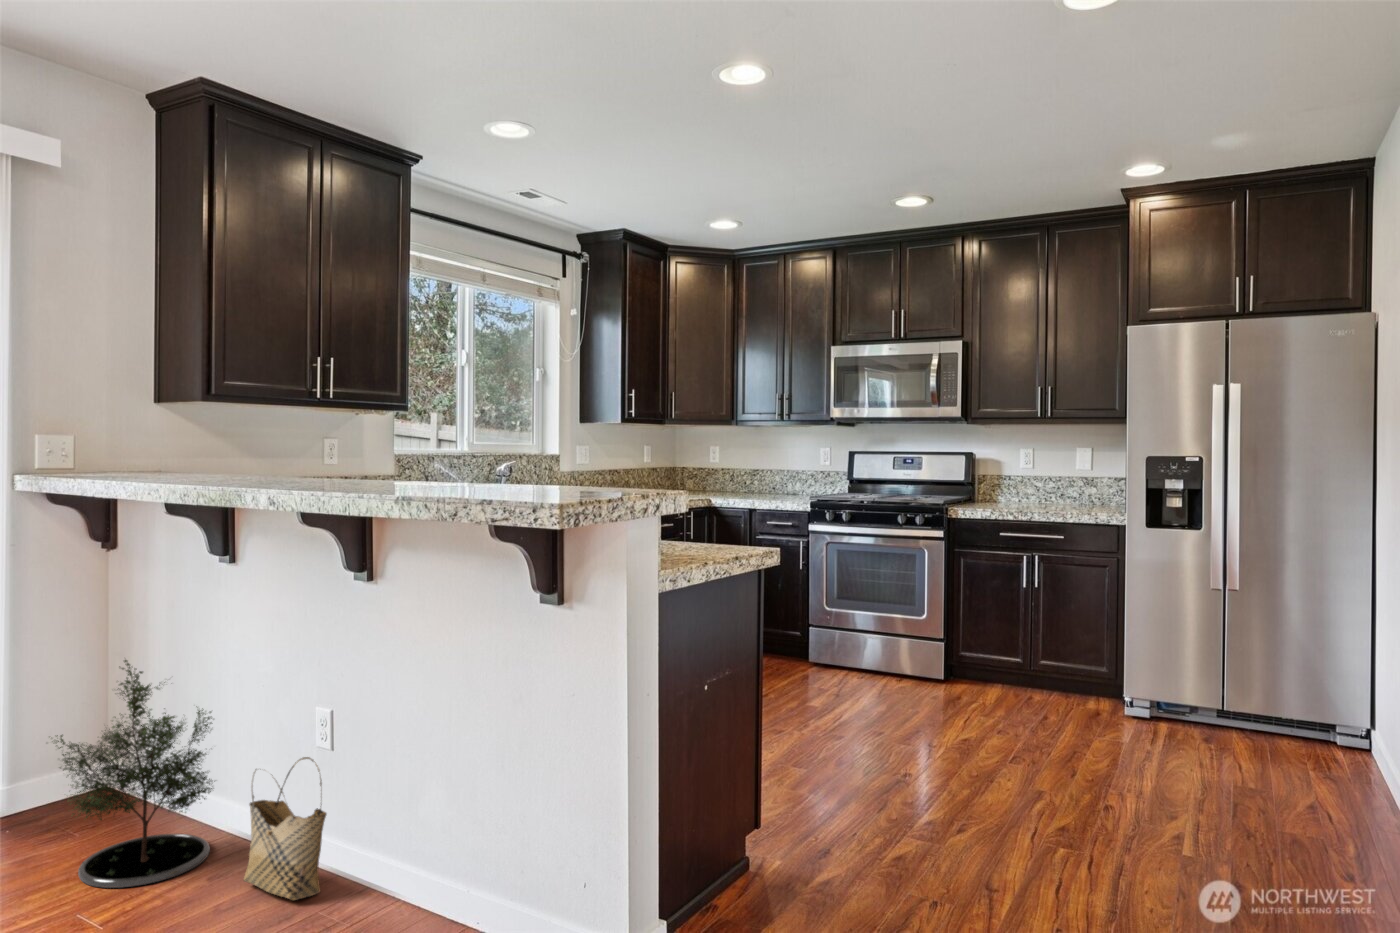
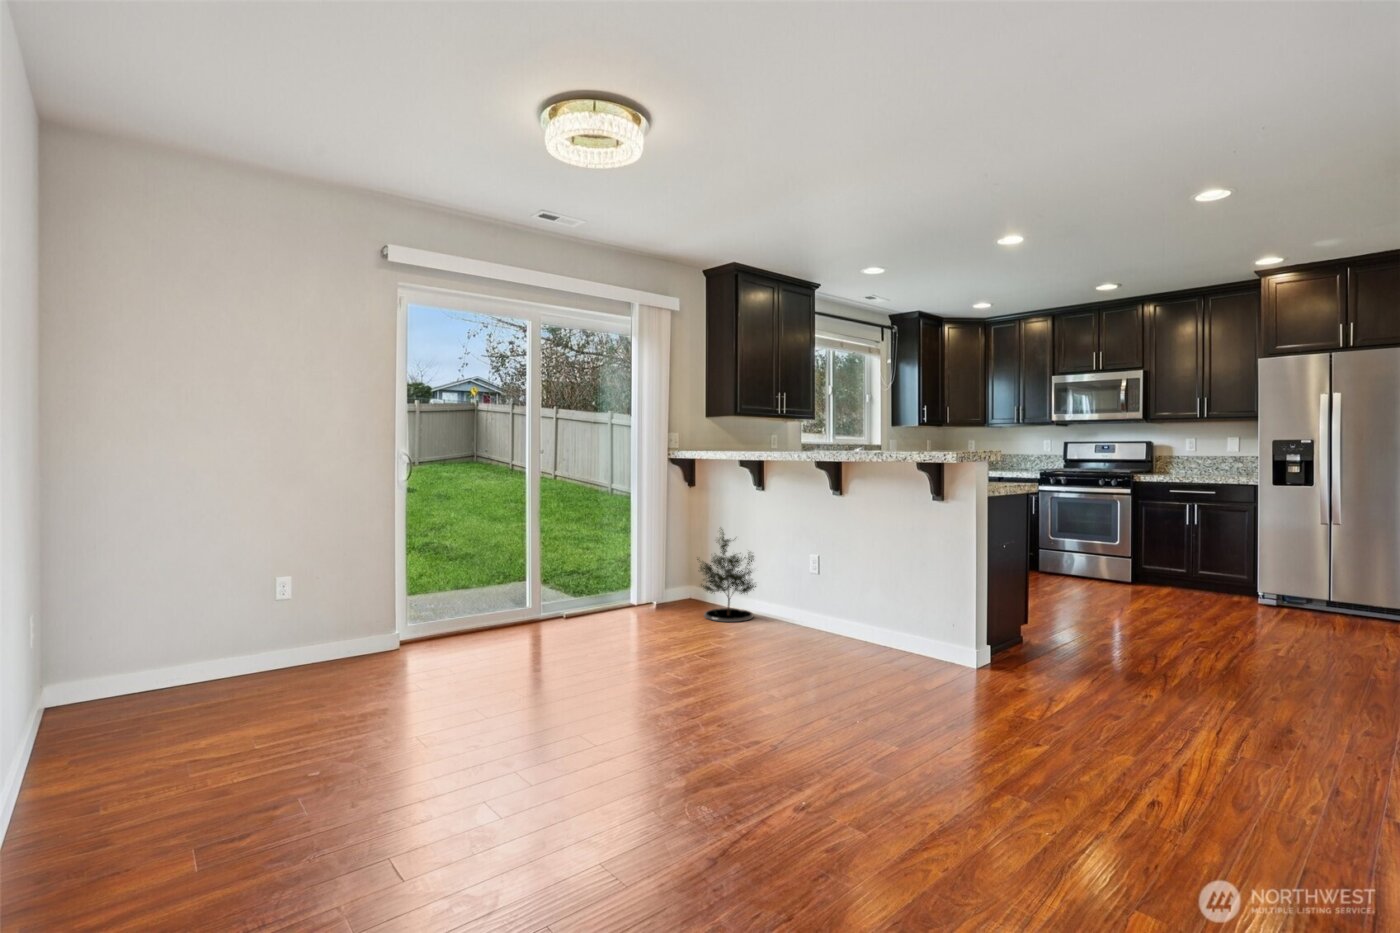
woven basket: present [244,757,326,900] -> none [777,572,815,630]

